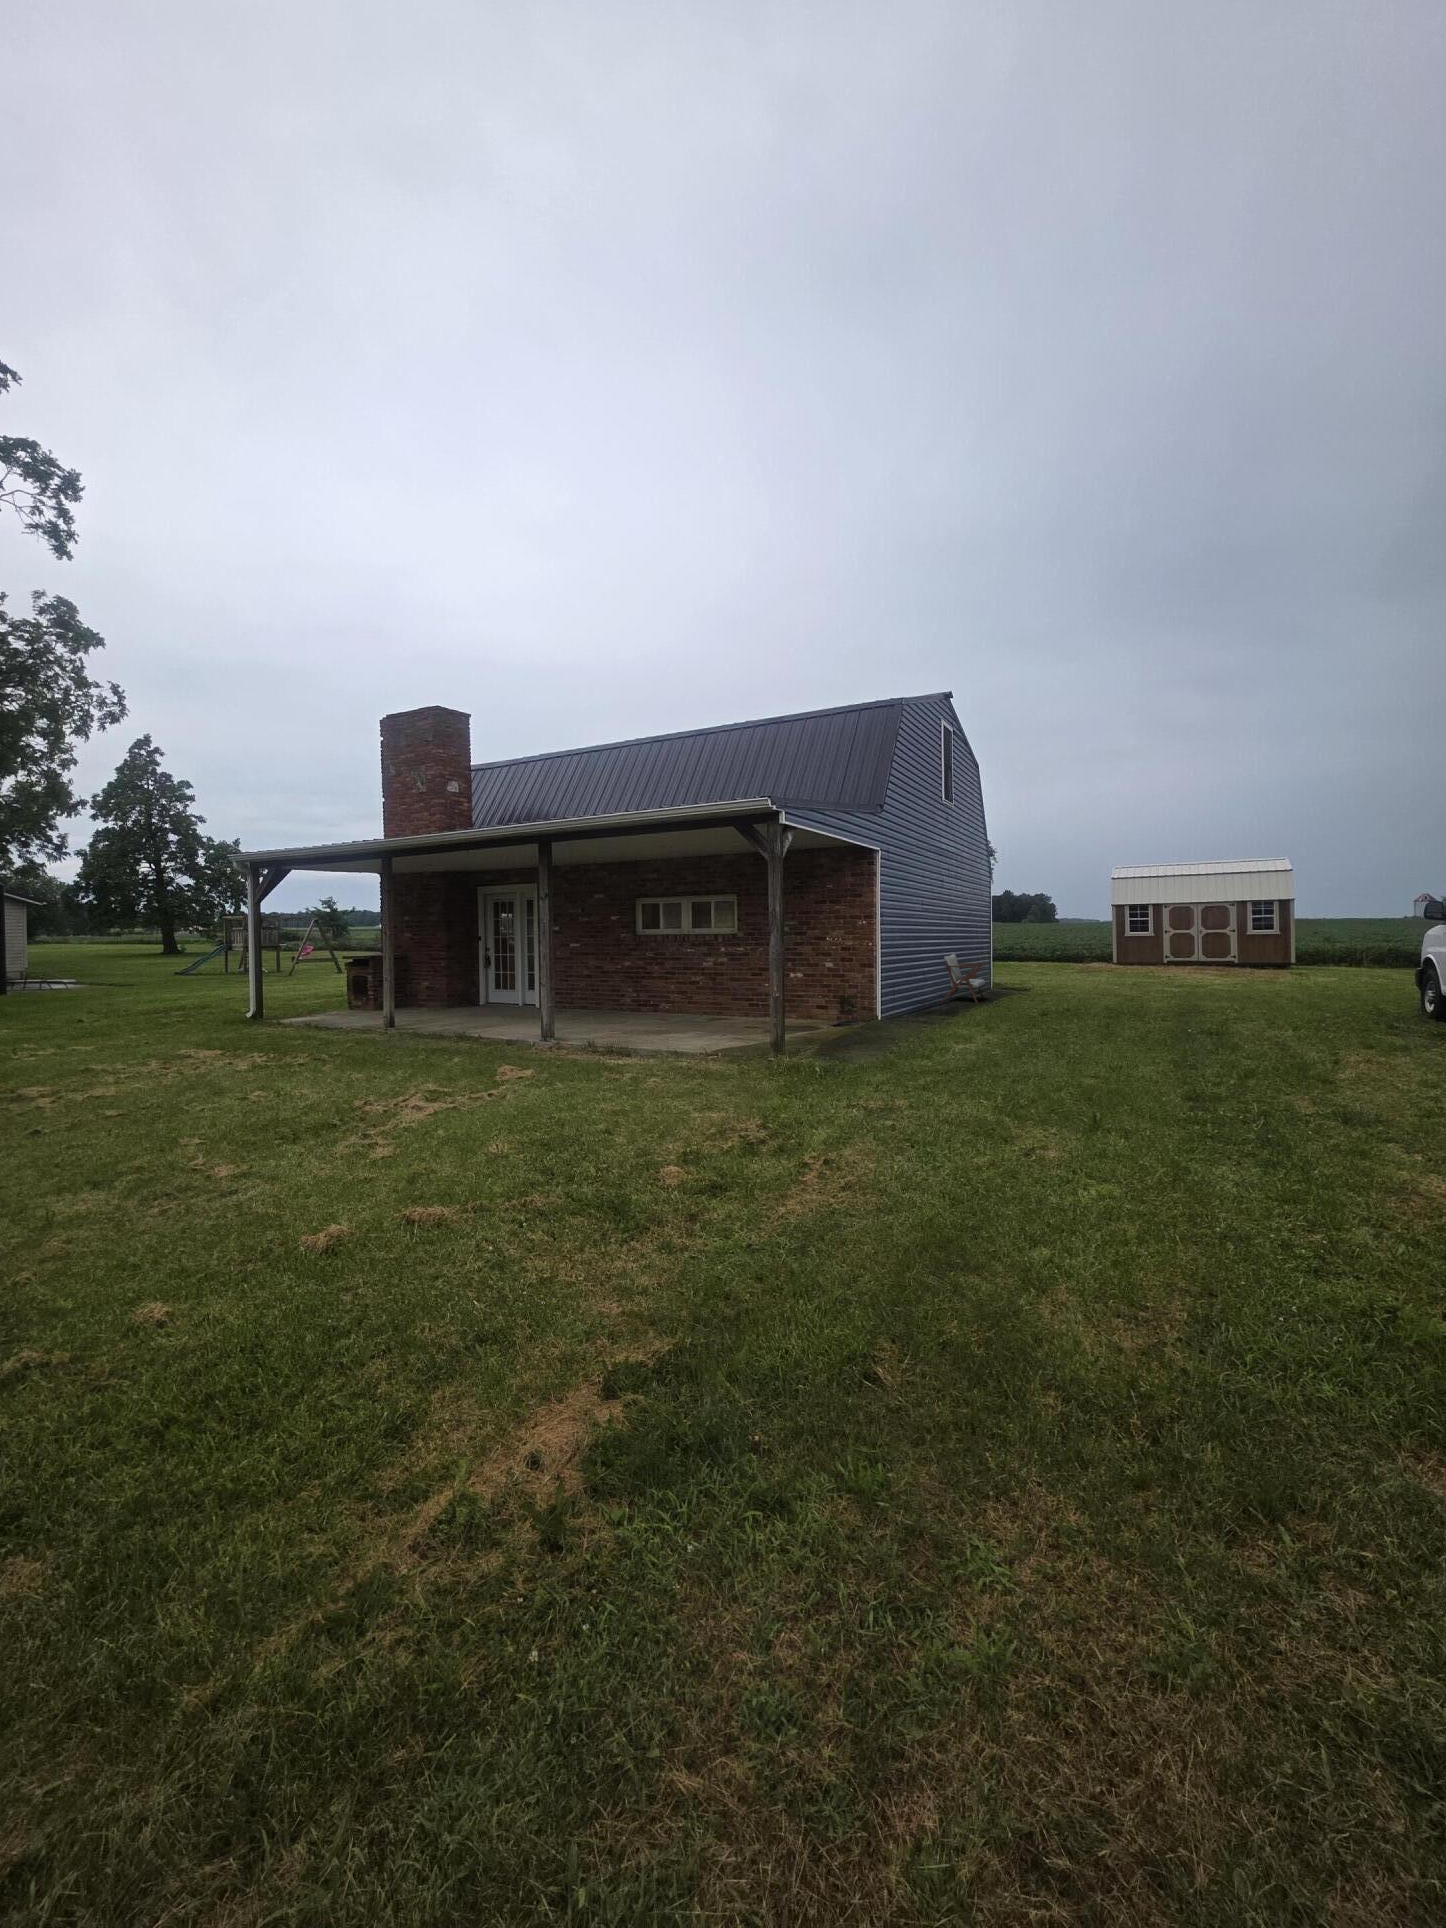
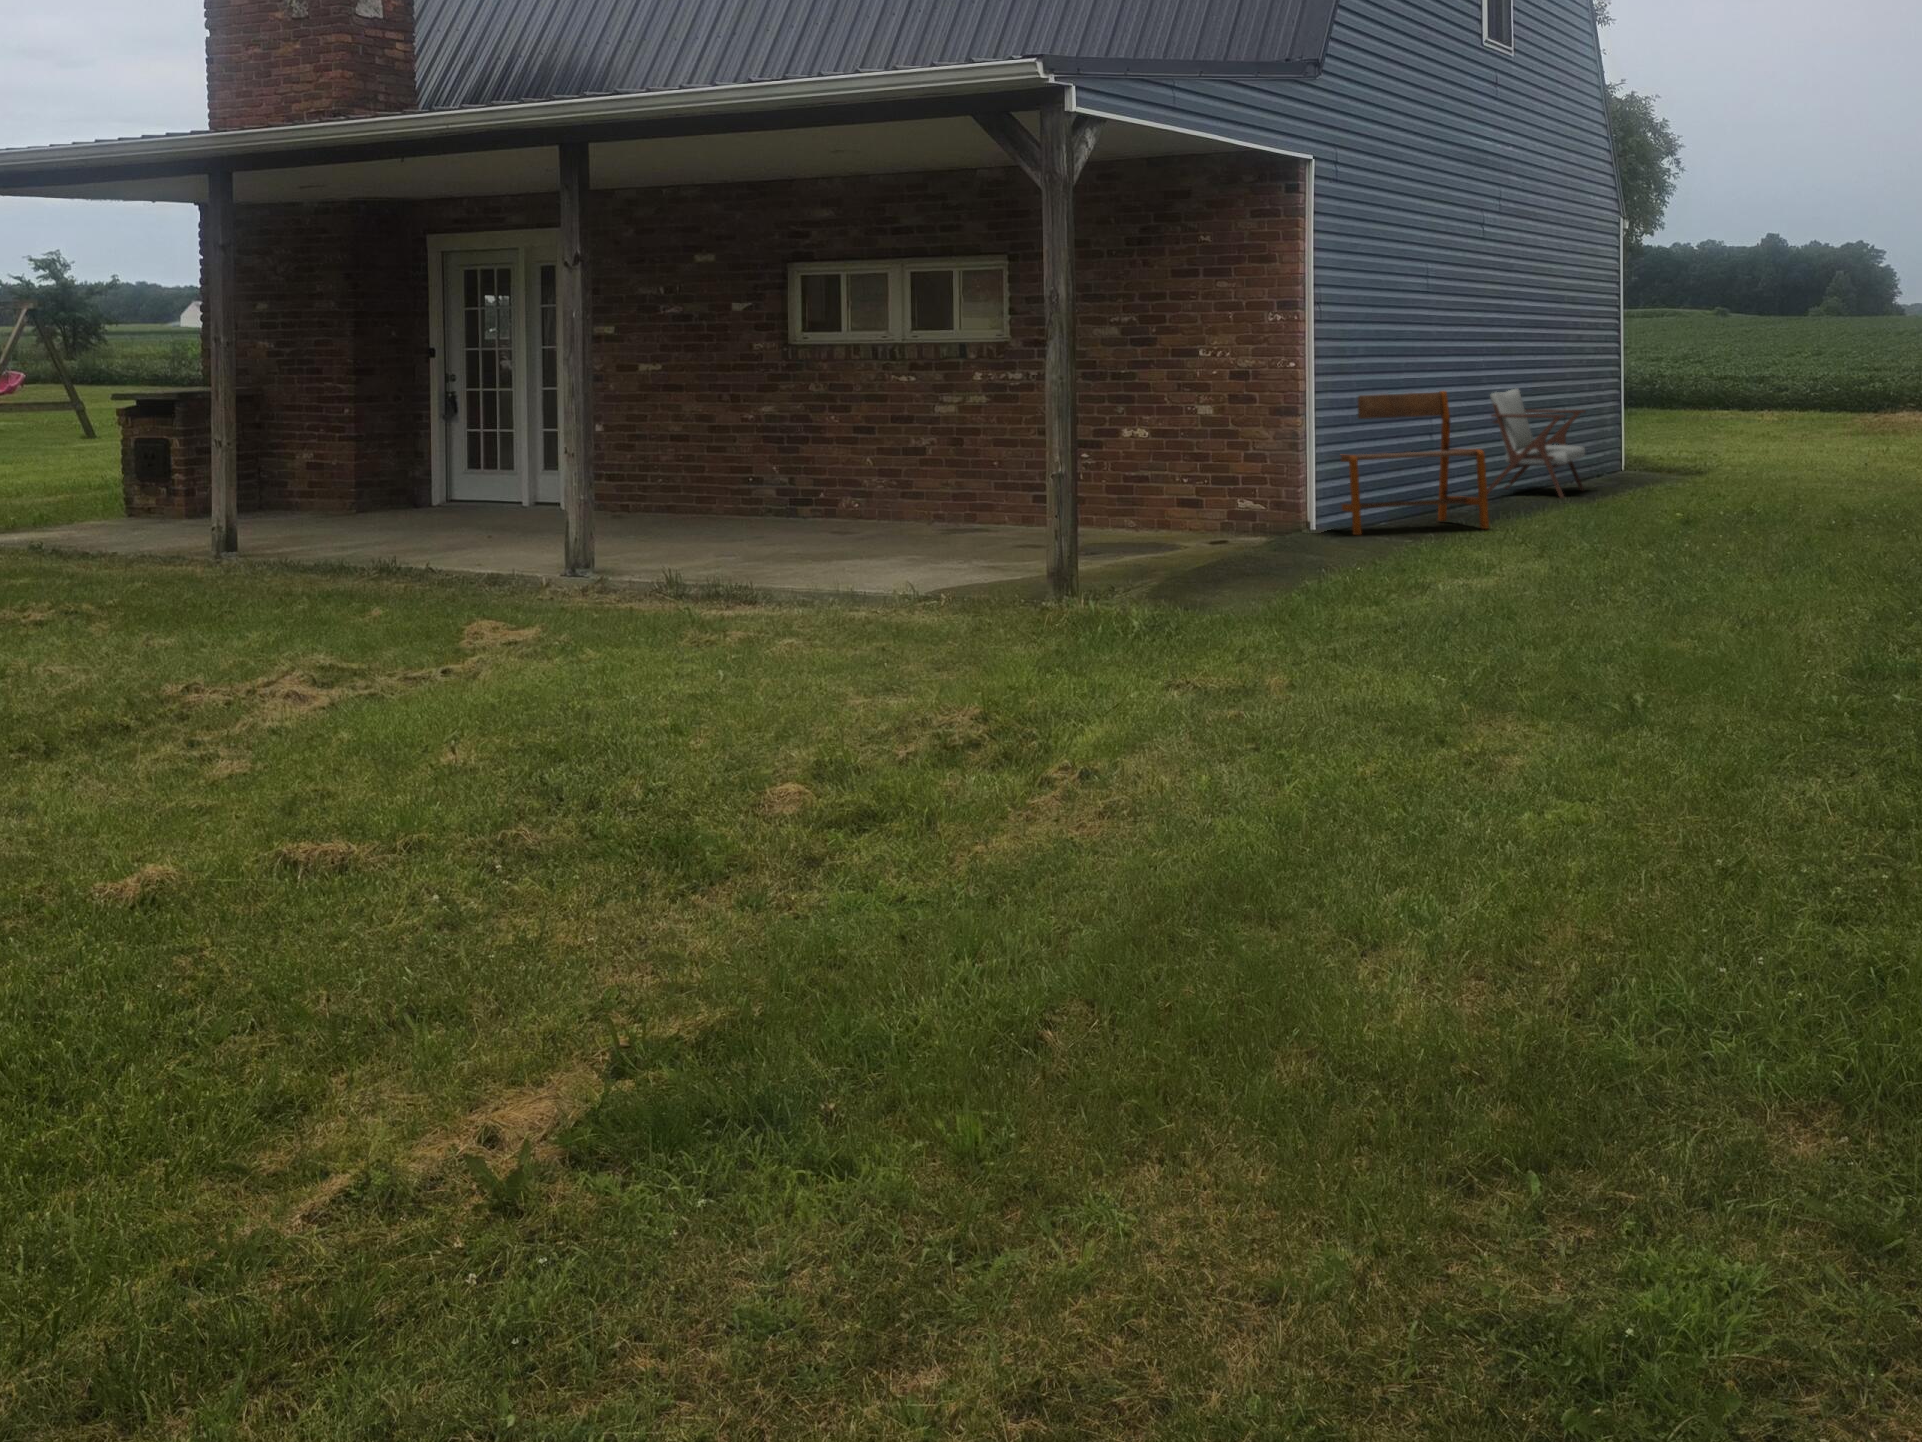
bench: none [879,956,954,1022] -> present [1340,391,1489,535]
potted tree: present [837,989,859,1025] -> none [1219,450,1277,542]

